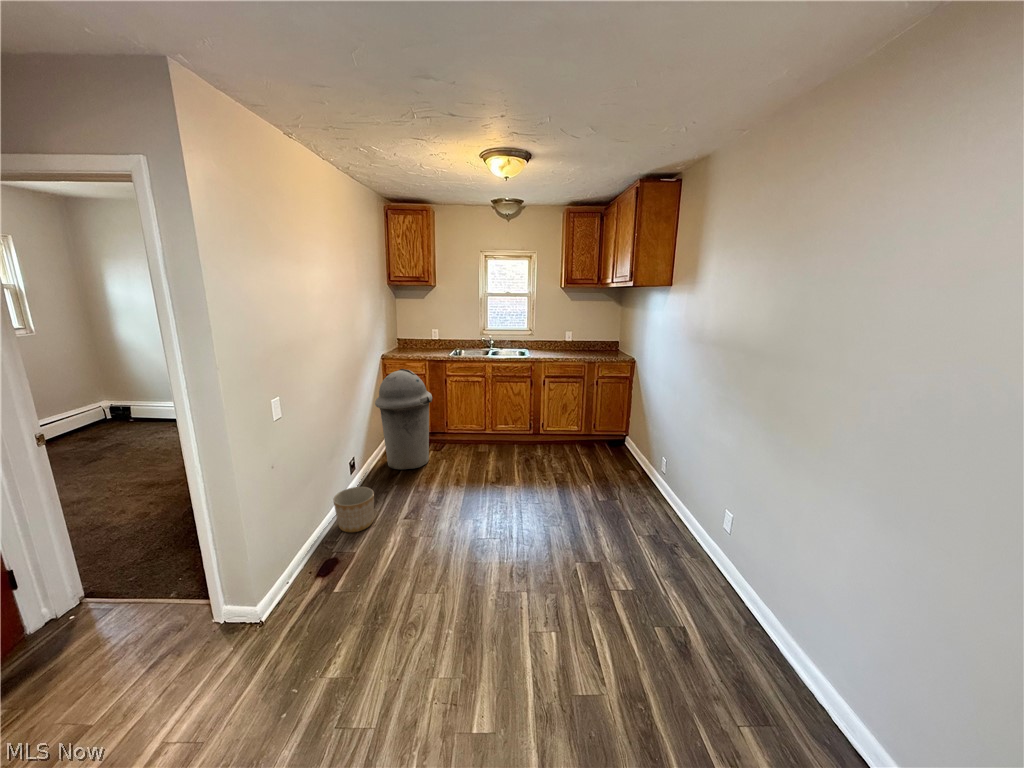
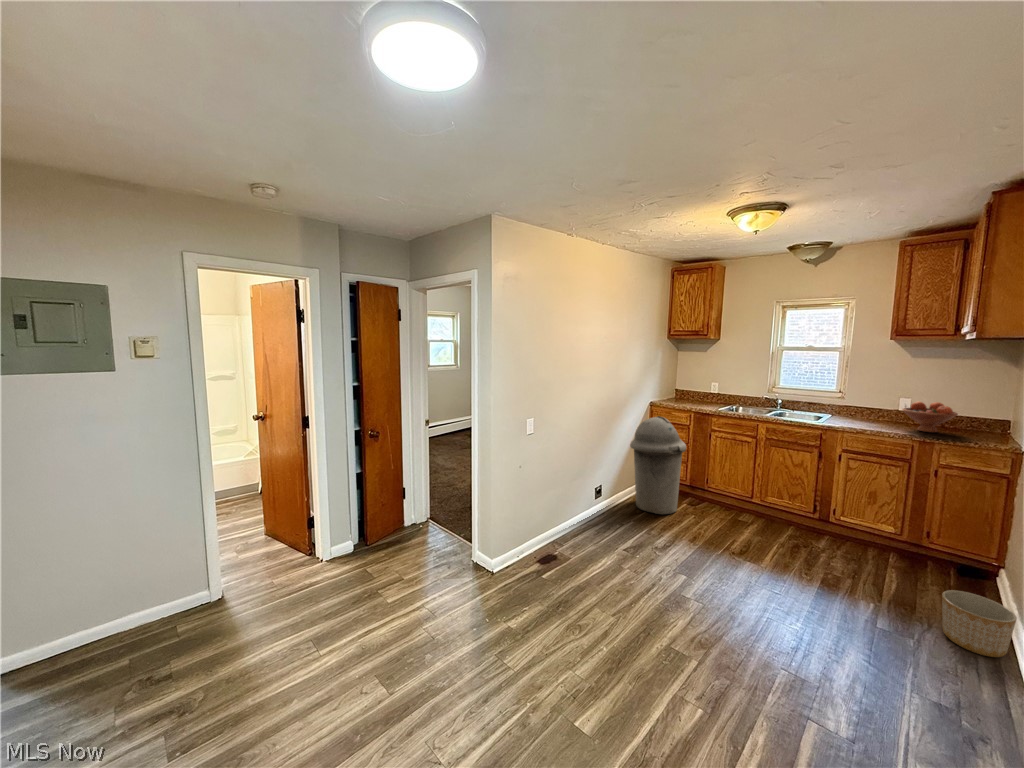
fruit bowl: none [572,334,600,355] -> present [902,402,958,432]
planter: present [333,487,374,532] -> present [942,590,1017,657]

